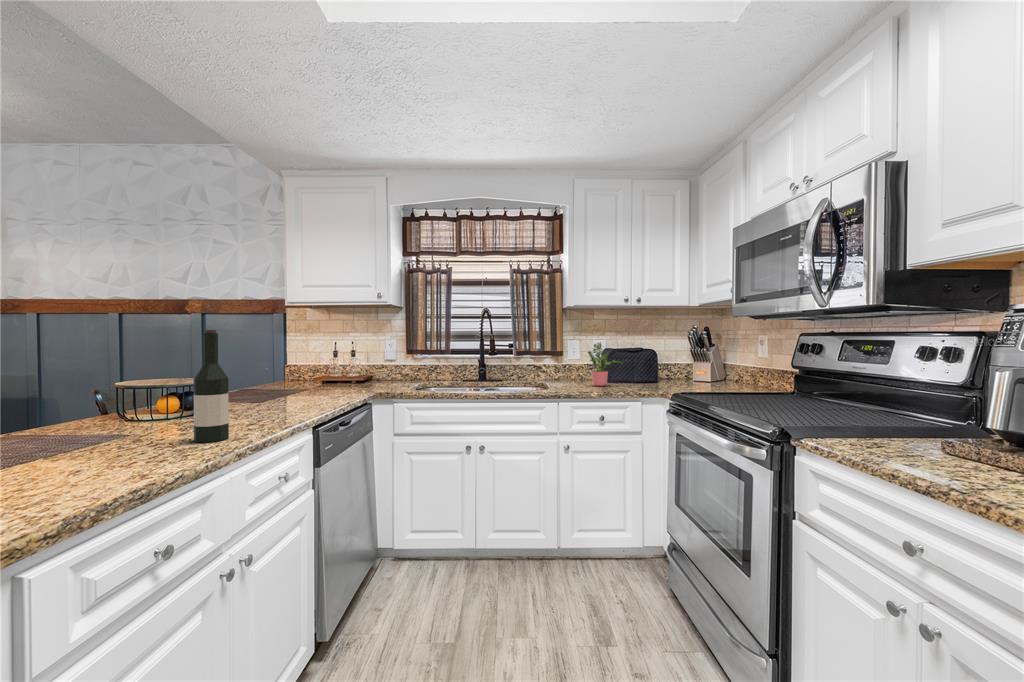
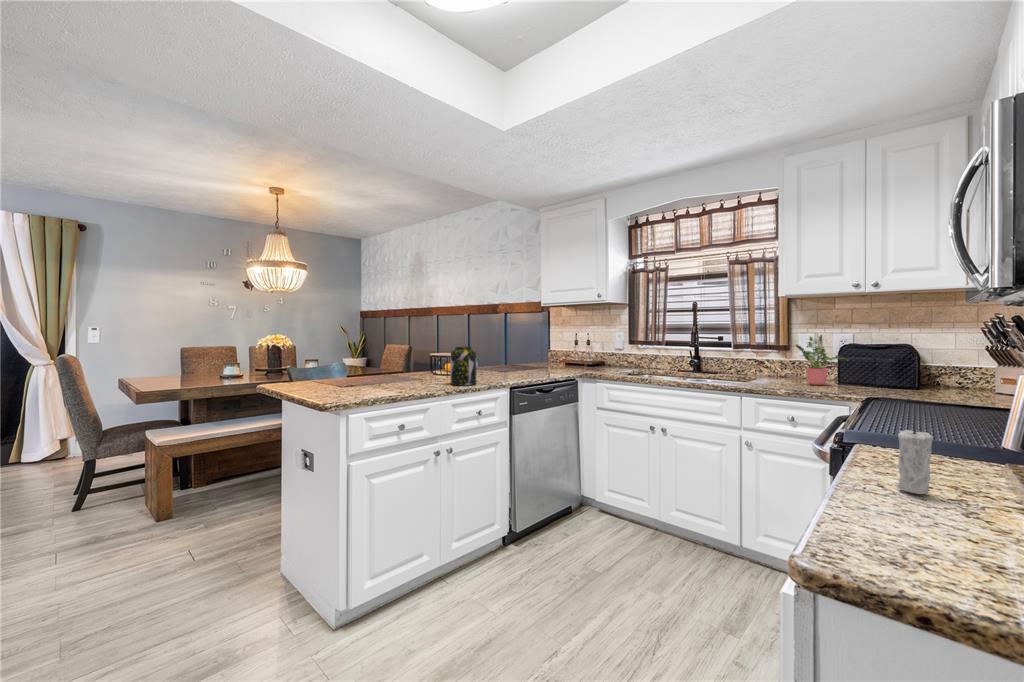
wine bottle: present [194,330,229,442] -> none [410,325,428,391]
jar: none [235,363,281,424] -> present [450,346,476,385]
candle: none [879,403,903,457] -> present [897,425,933,494]

